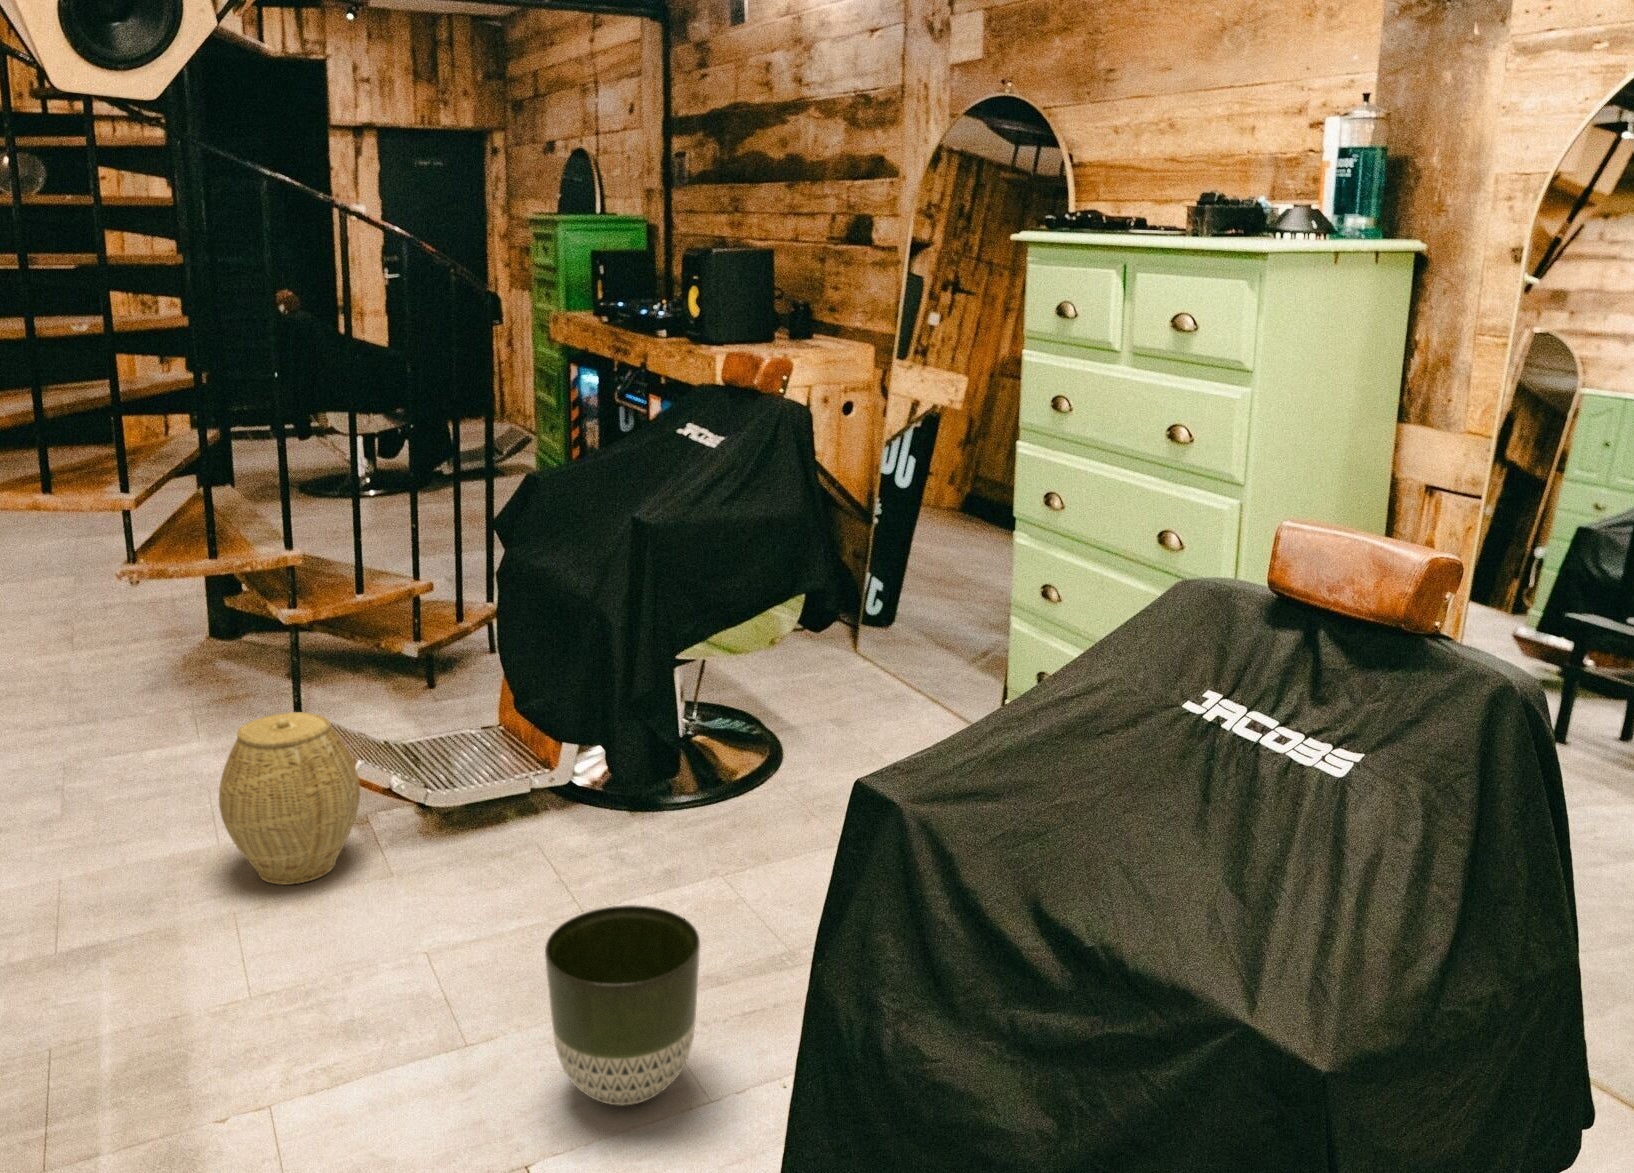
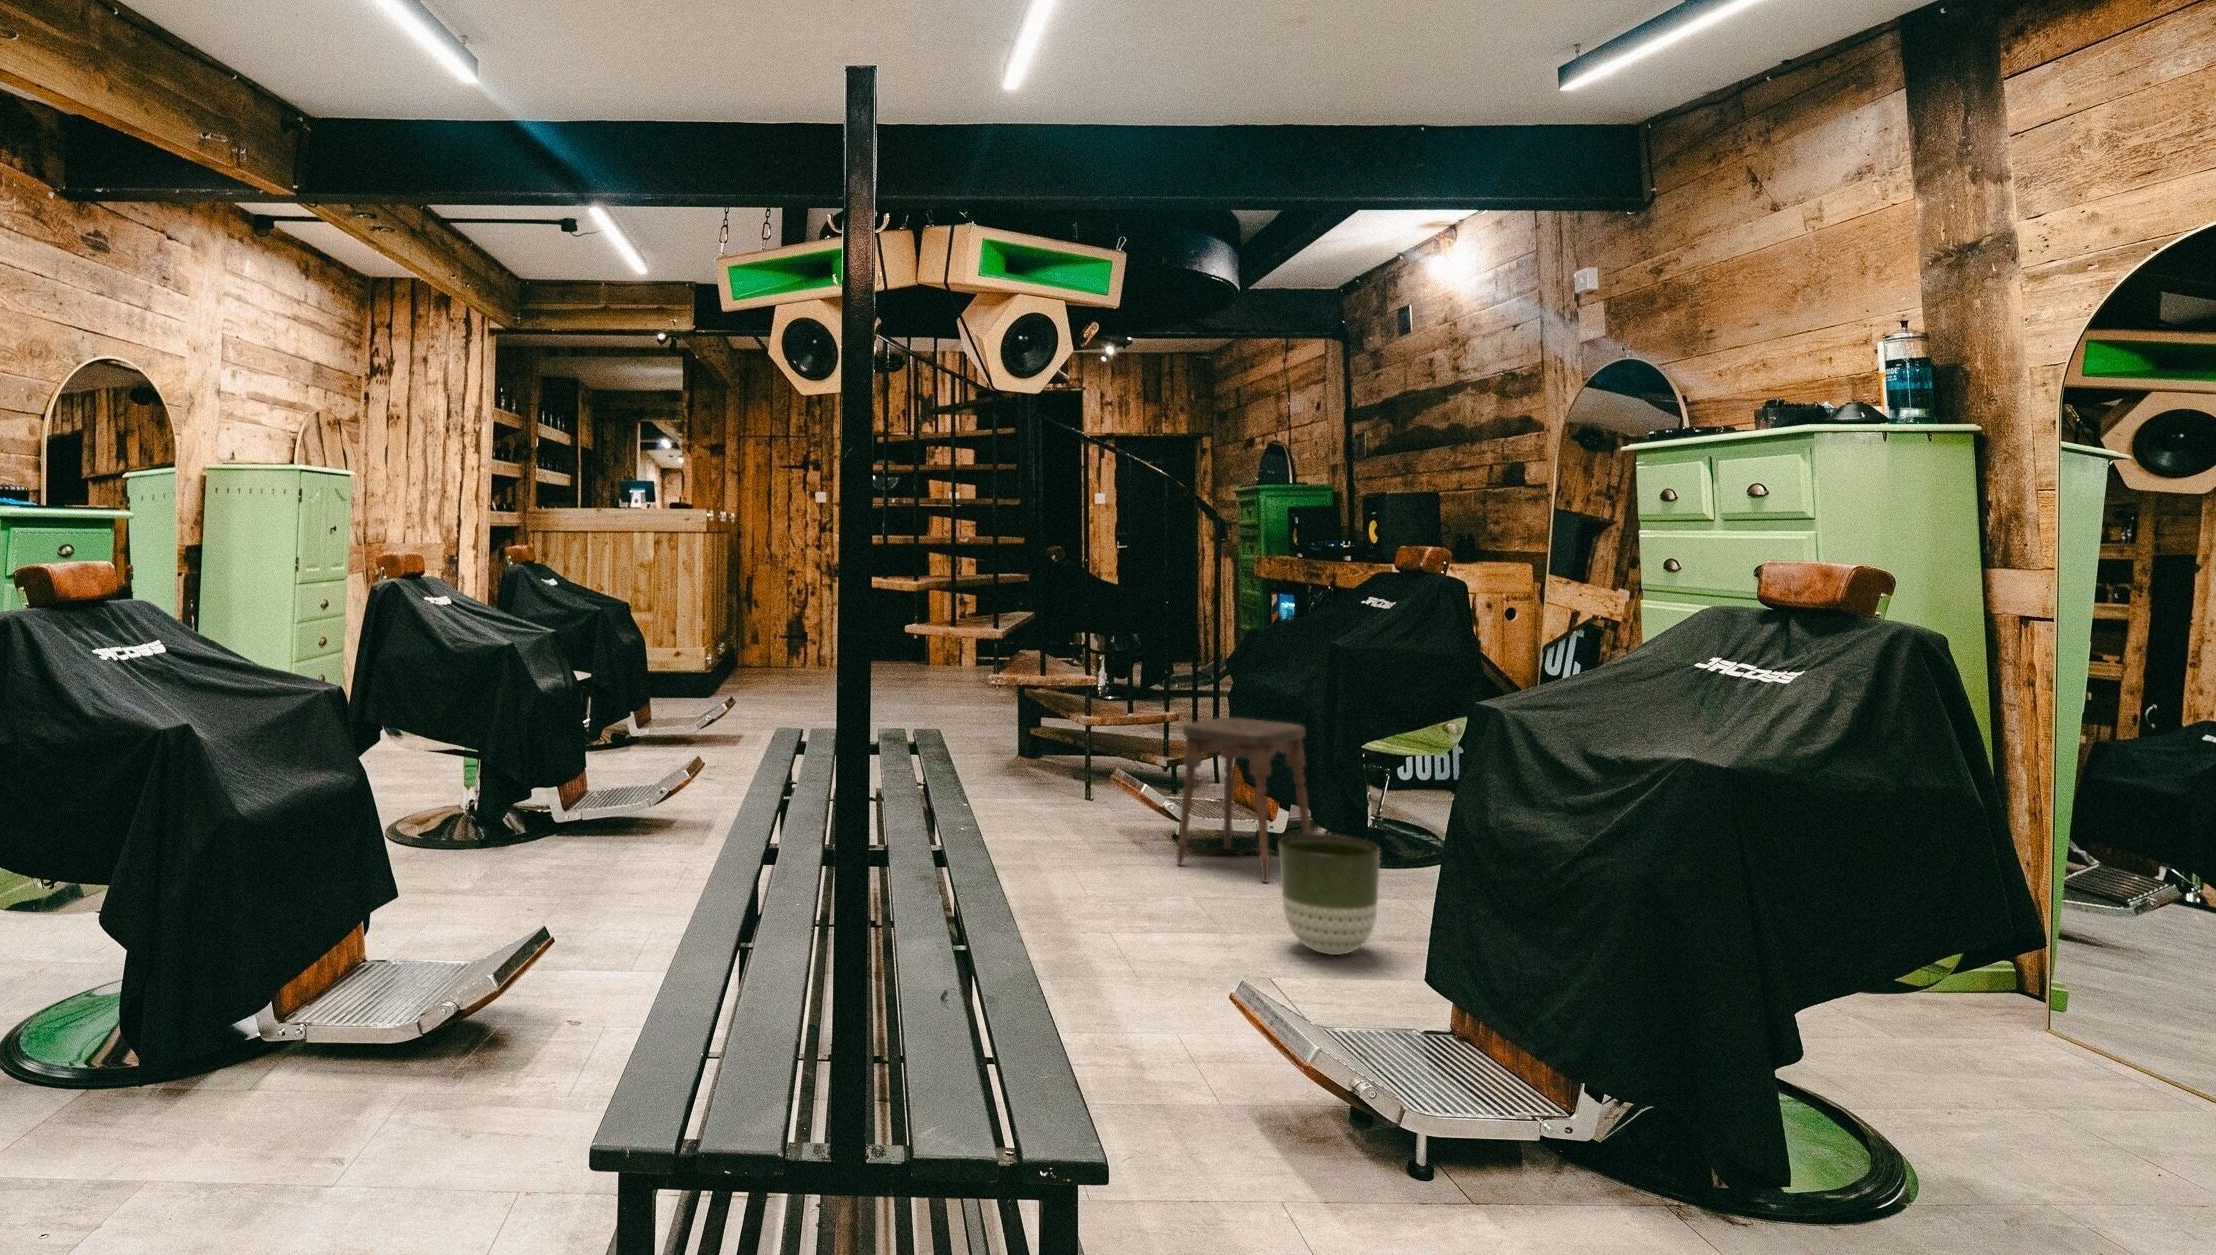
stool: none [414,644,613,903] -> present [1177,718,1311,882]
woven basket: present [219,712,360,885] -> none [1057,749,1142,859]

